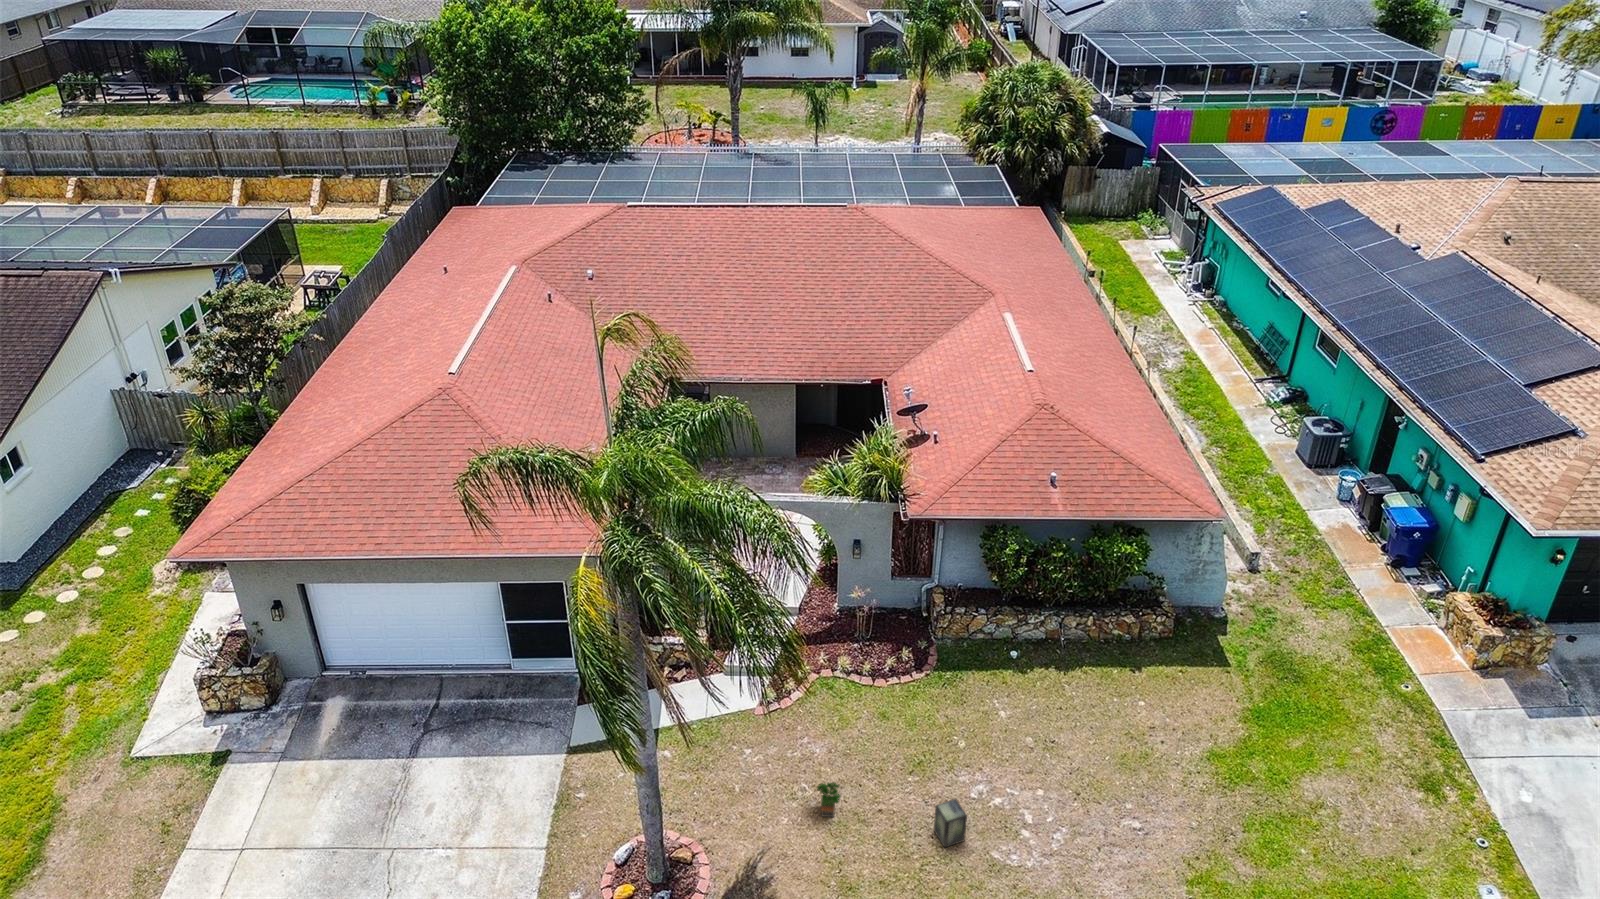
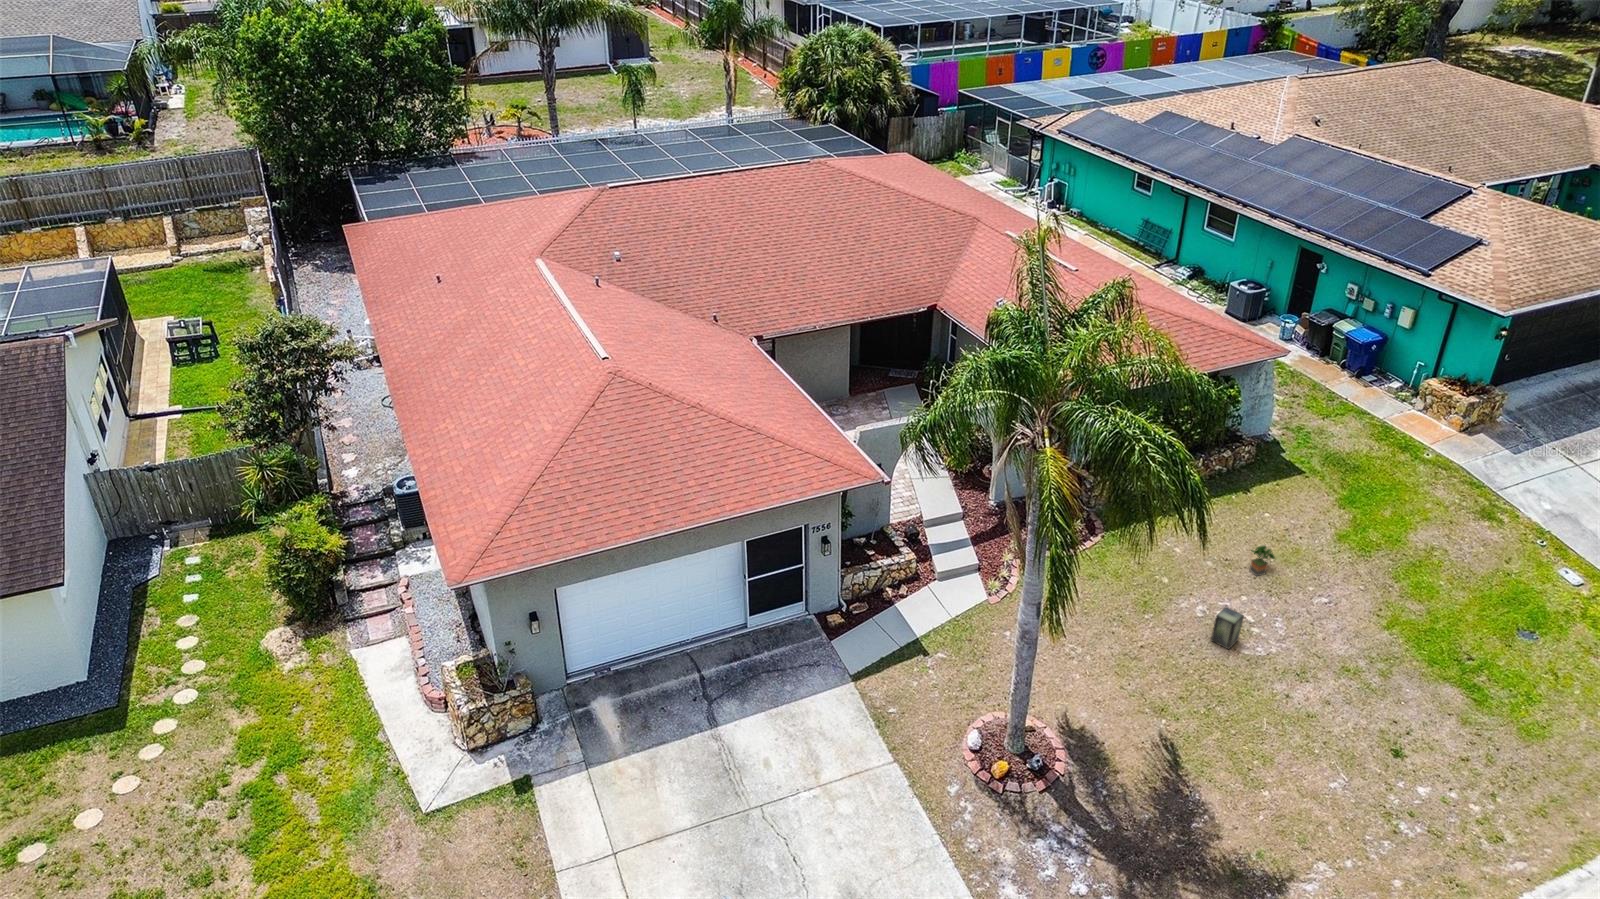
potted tree: present [817,783,840,817] -> present [1250,545,1275,576]

